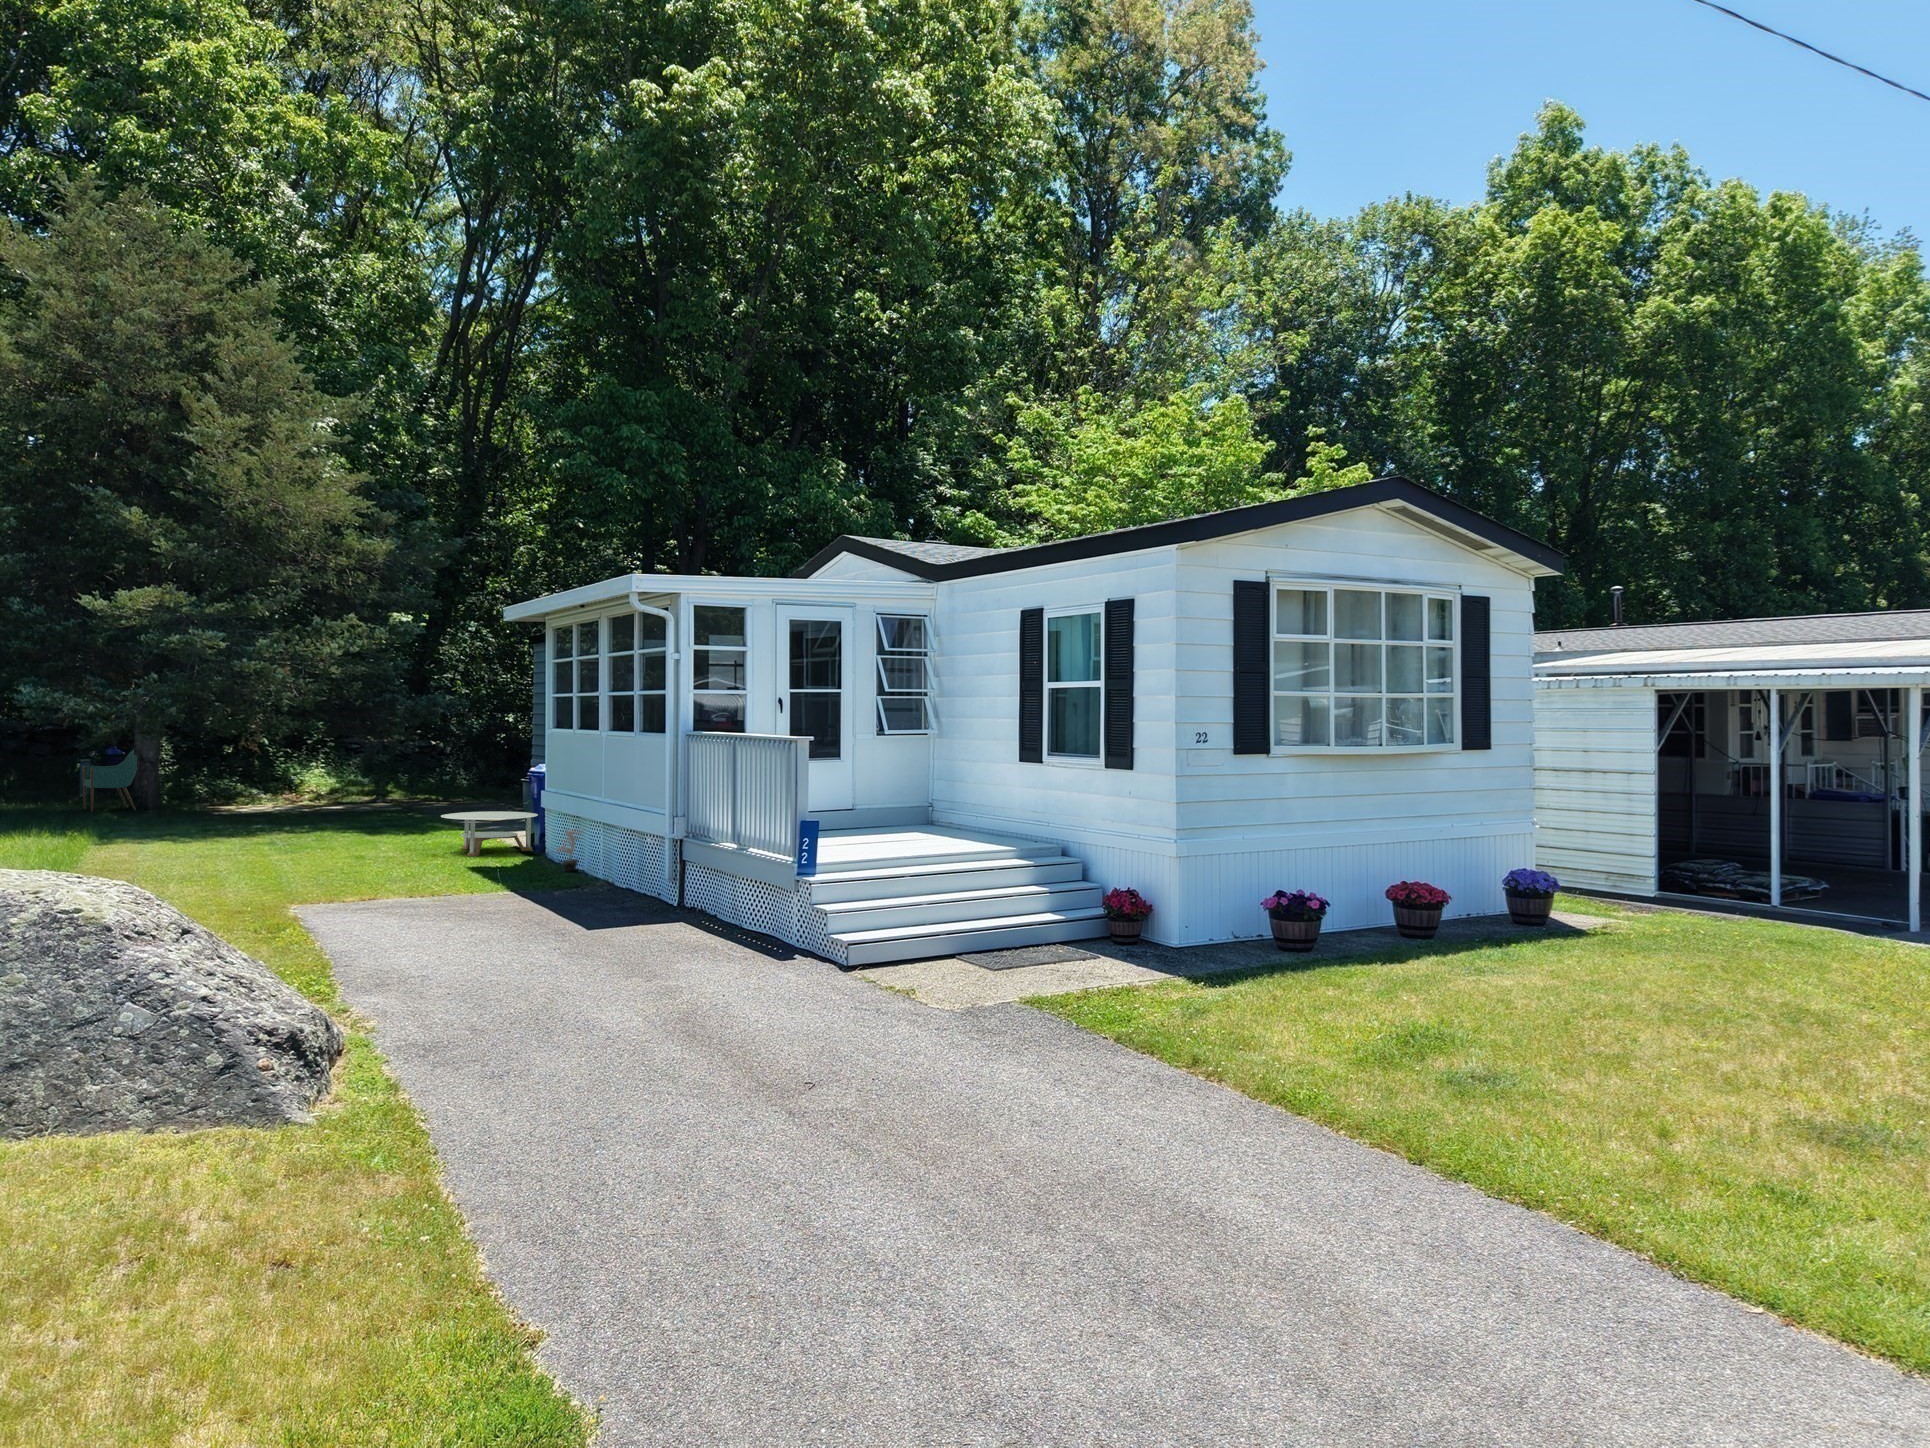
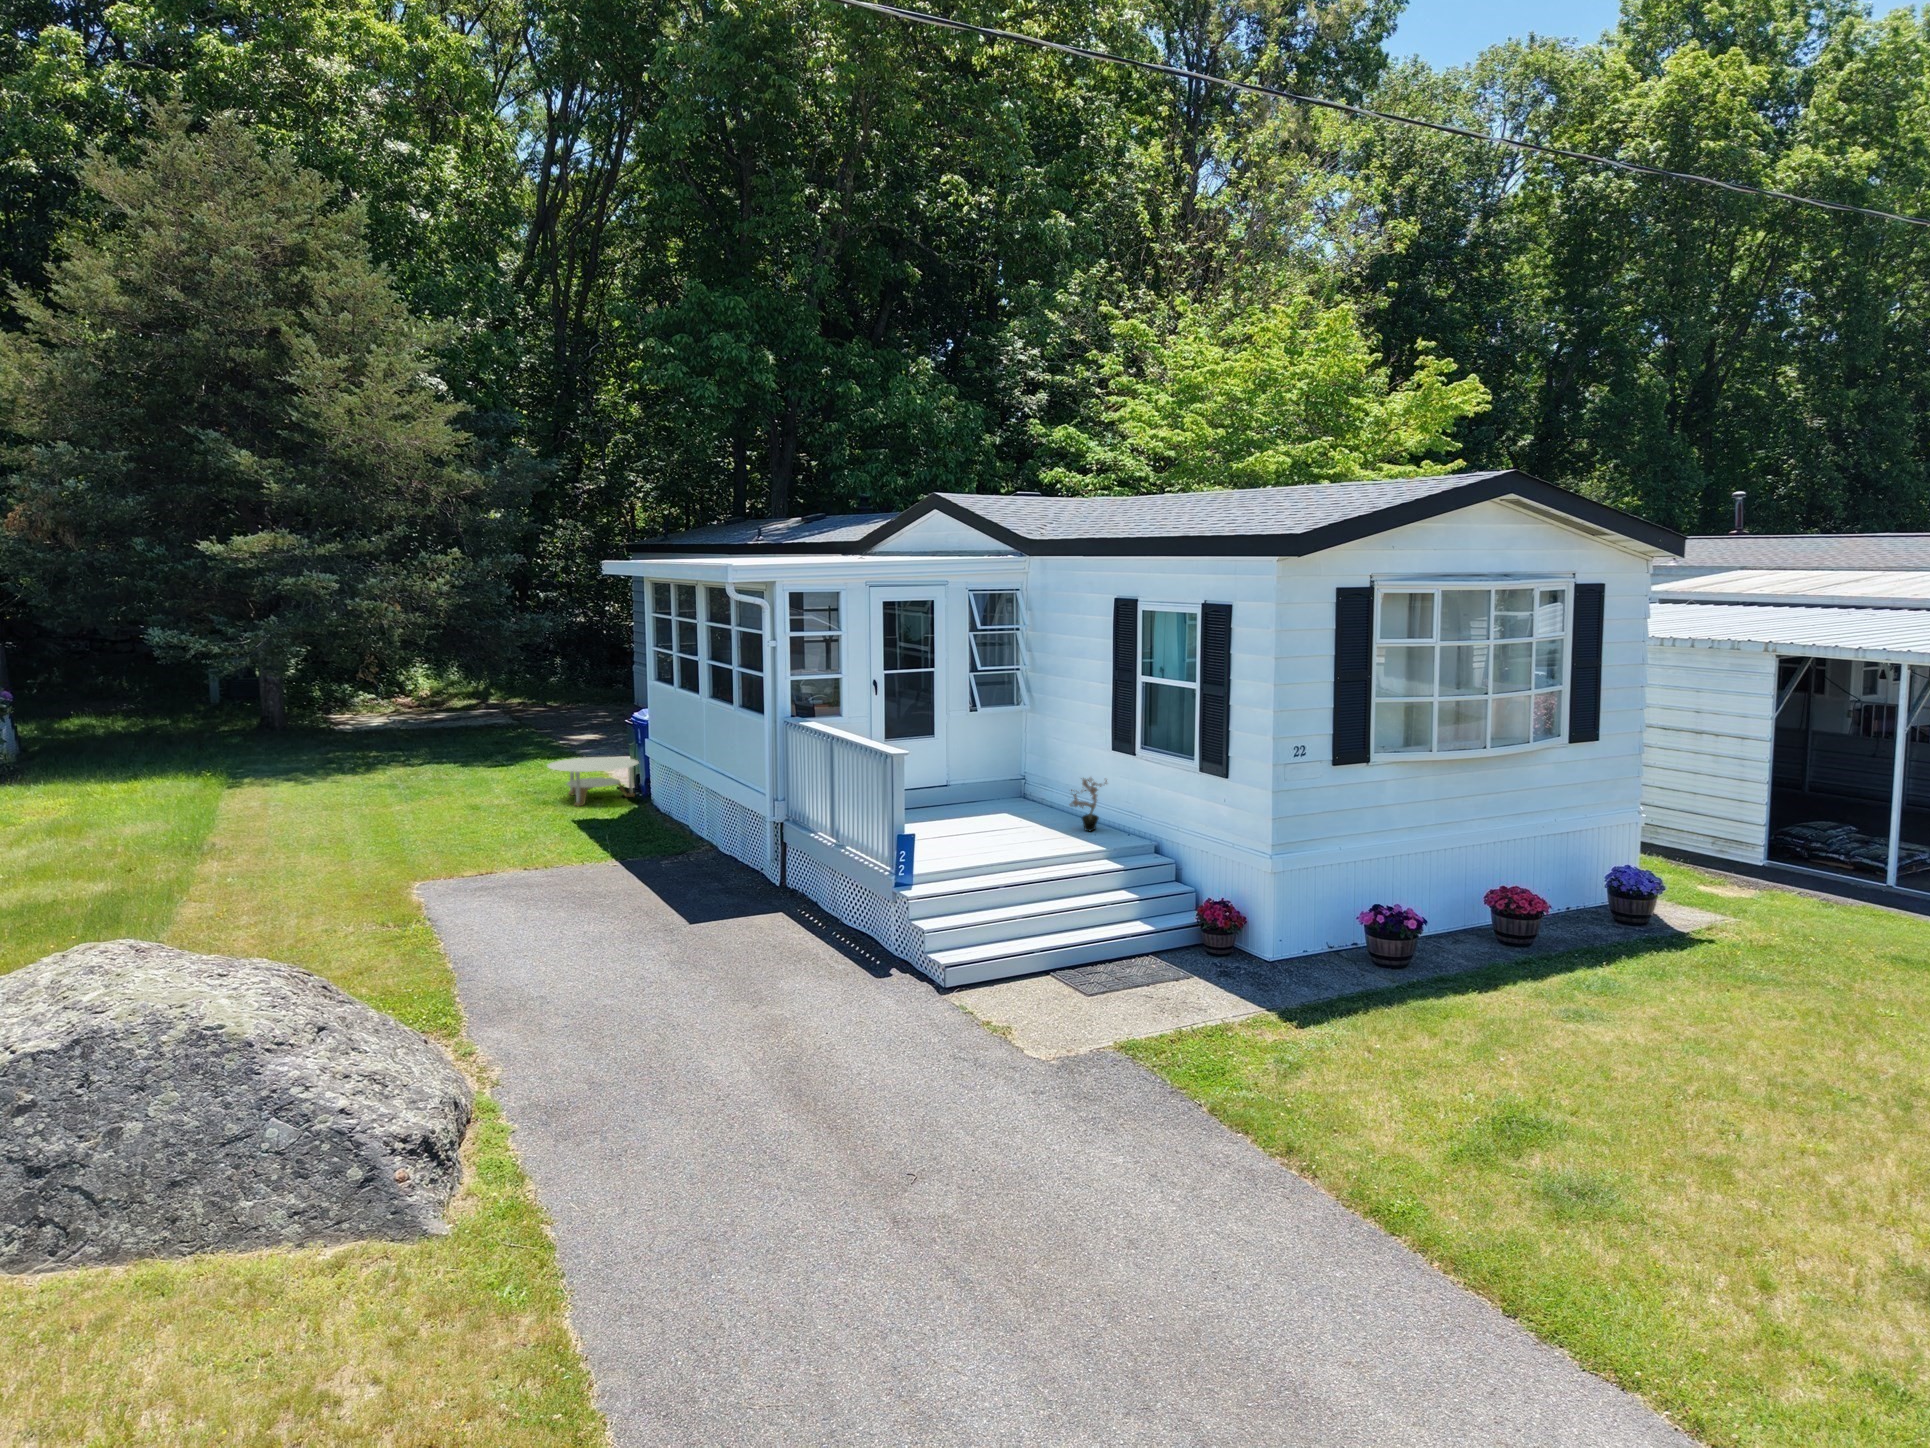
chair: present [83,749,137,812] -> none [211,673,264,737]
potted plant: present [557,828,582,872] -> present [1069,778,1107,831]

